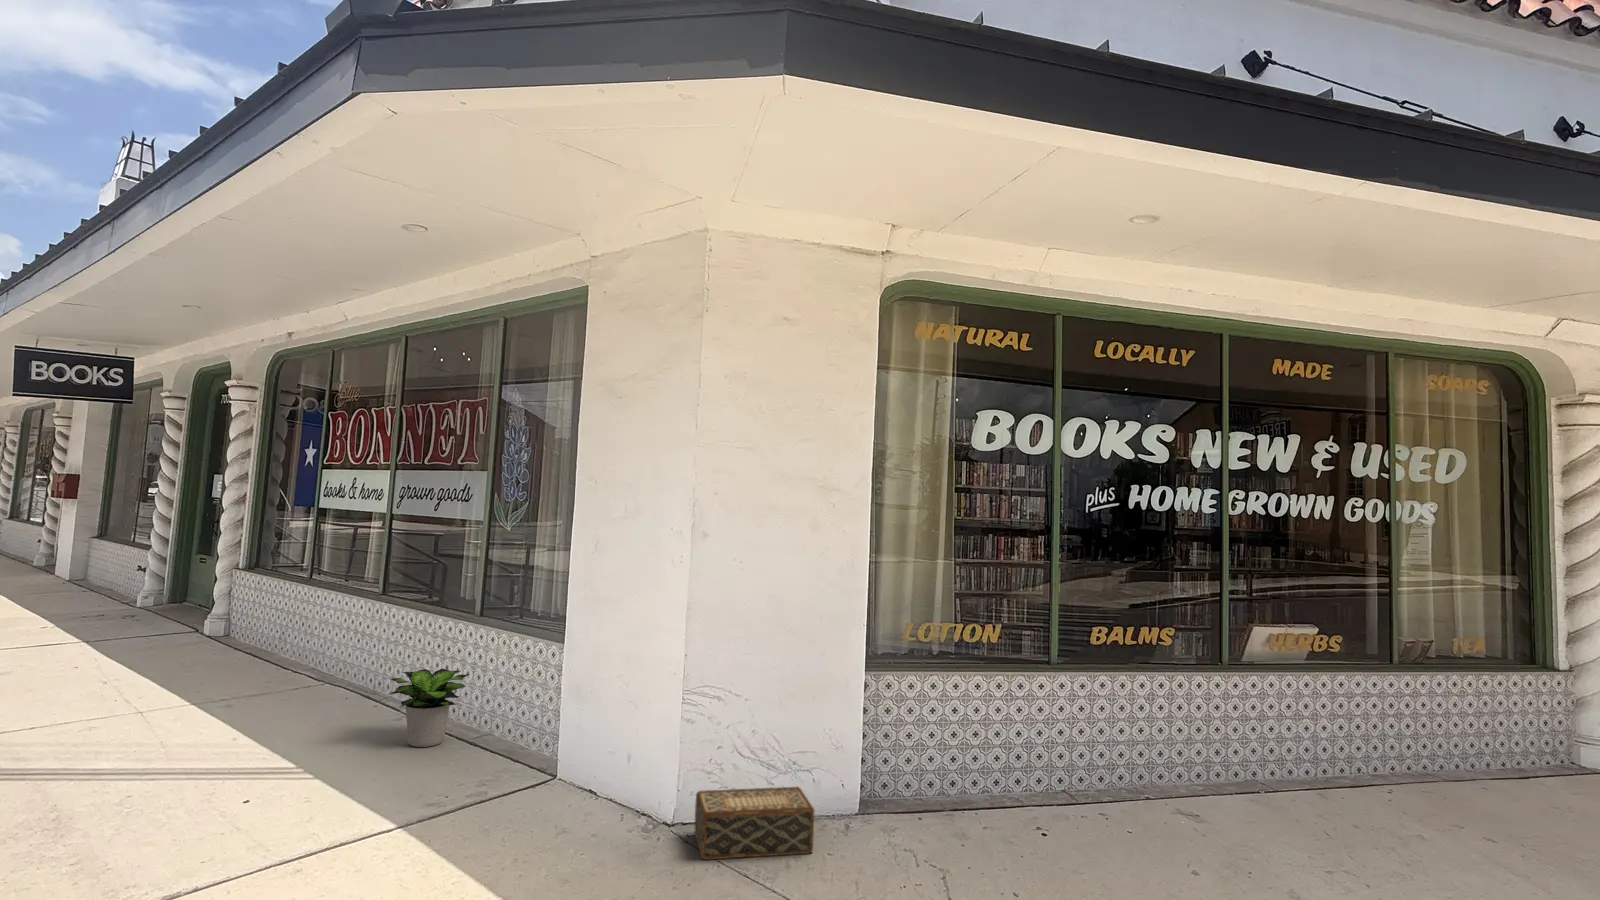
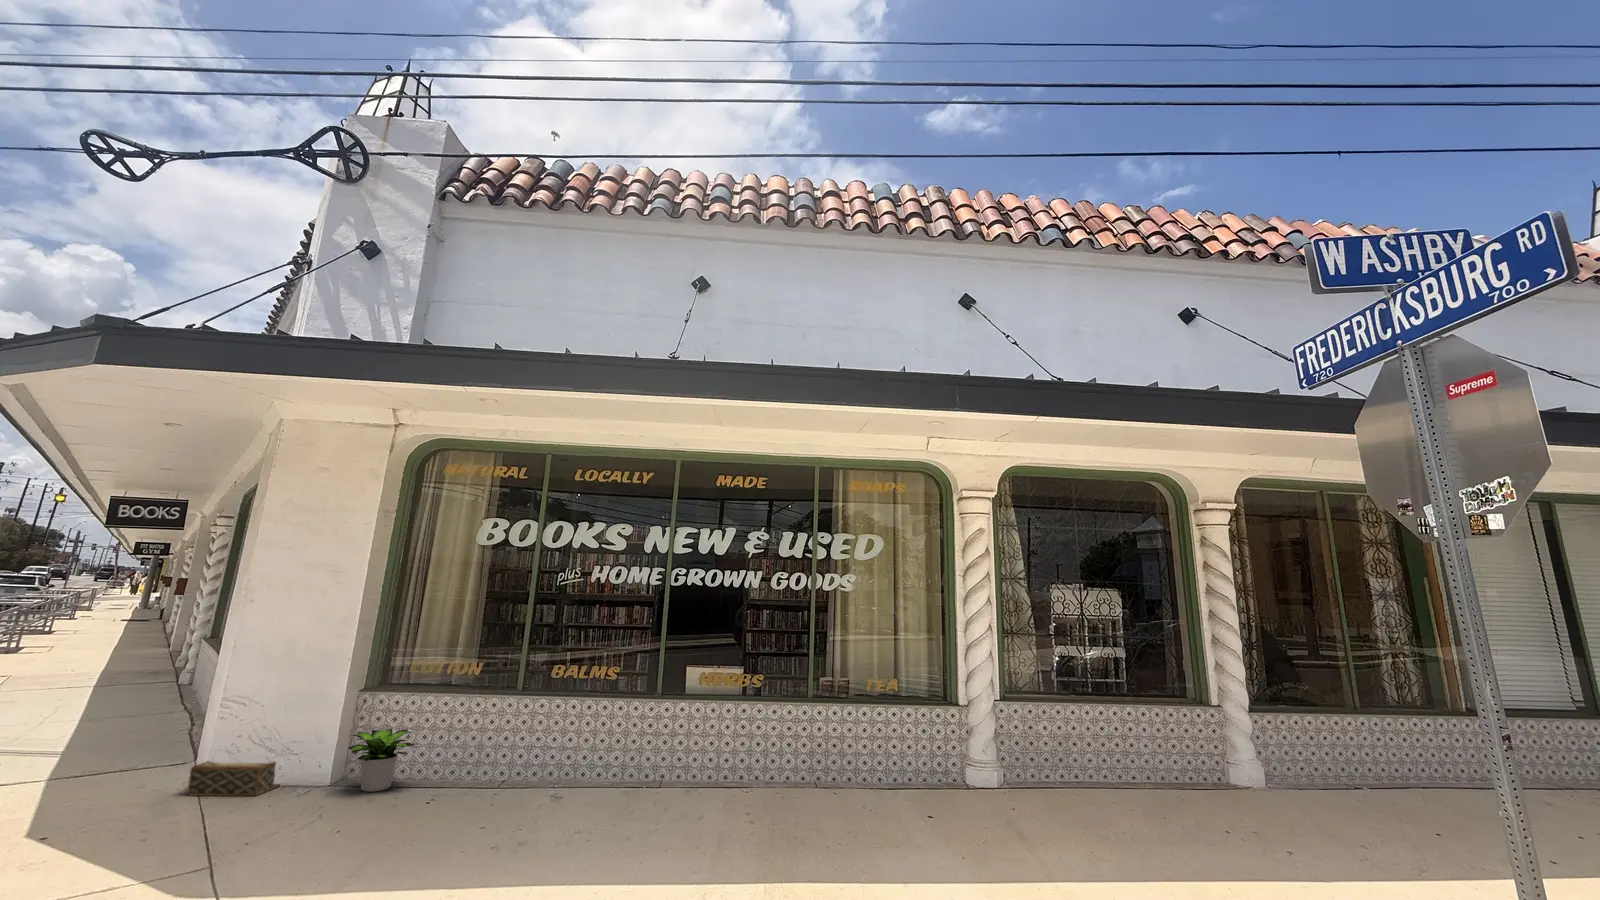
potted plant: present [390,669,468,747] -> present [348,729,415,792]

